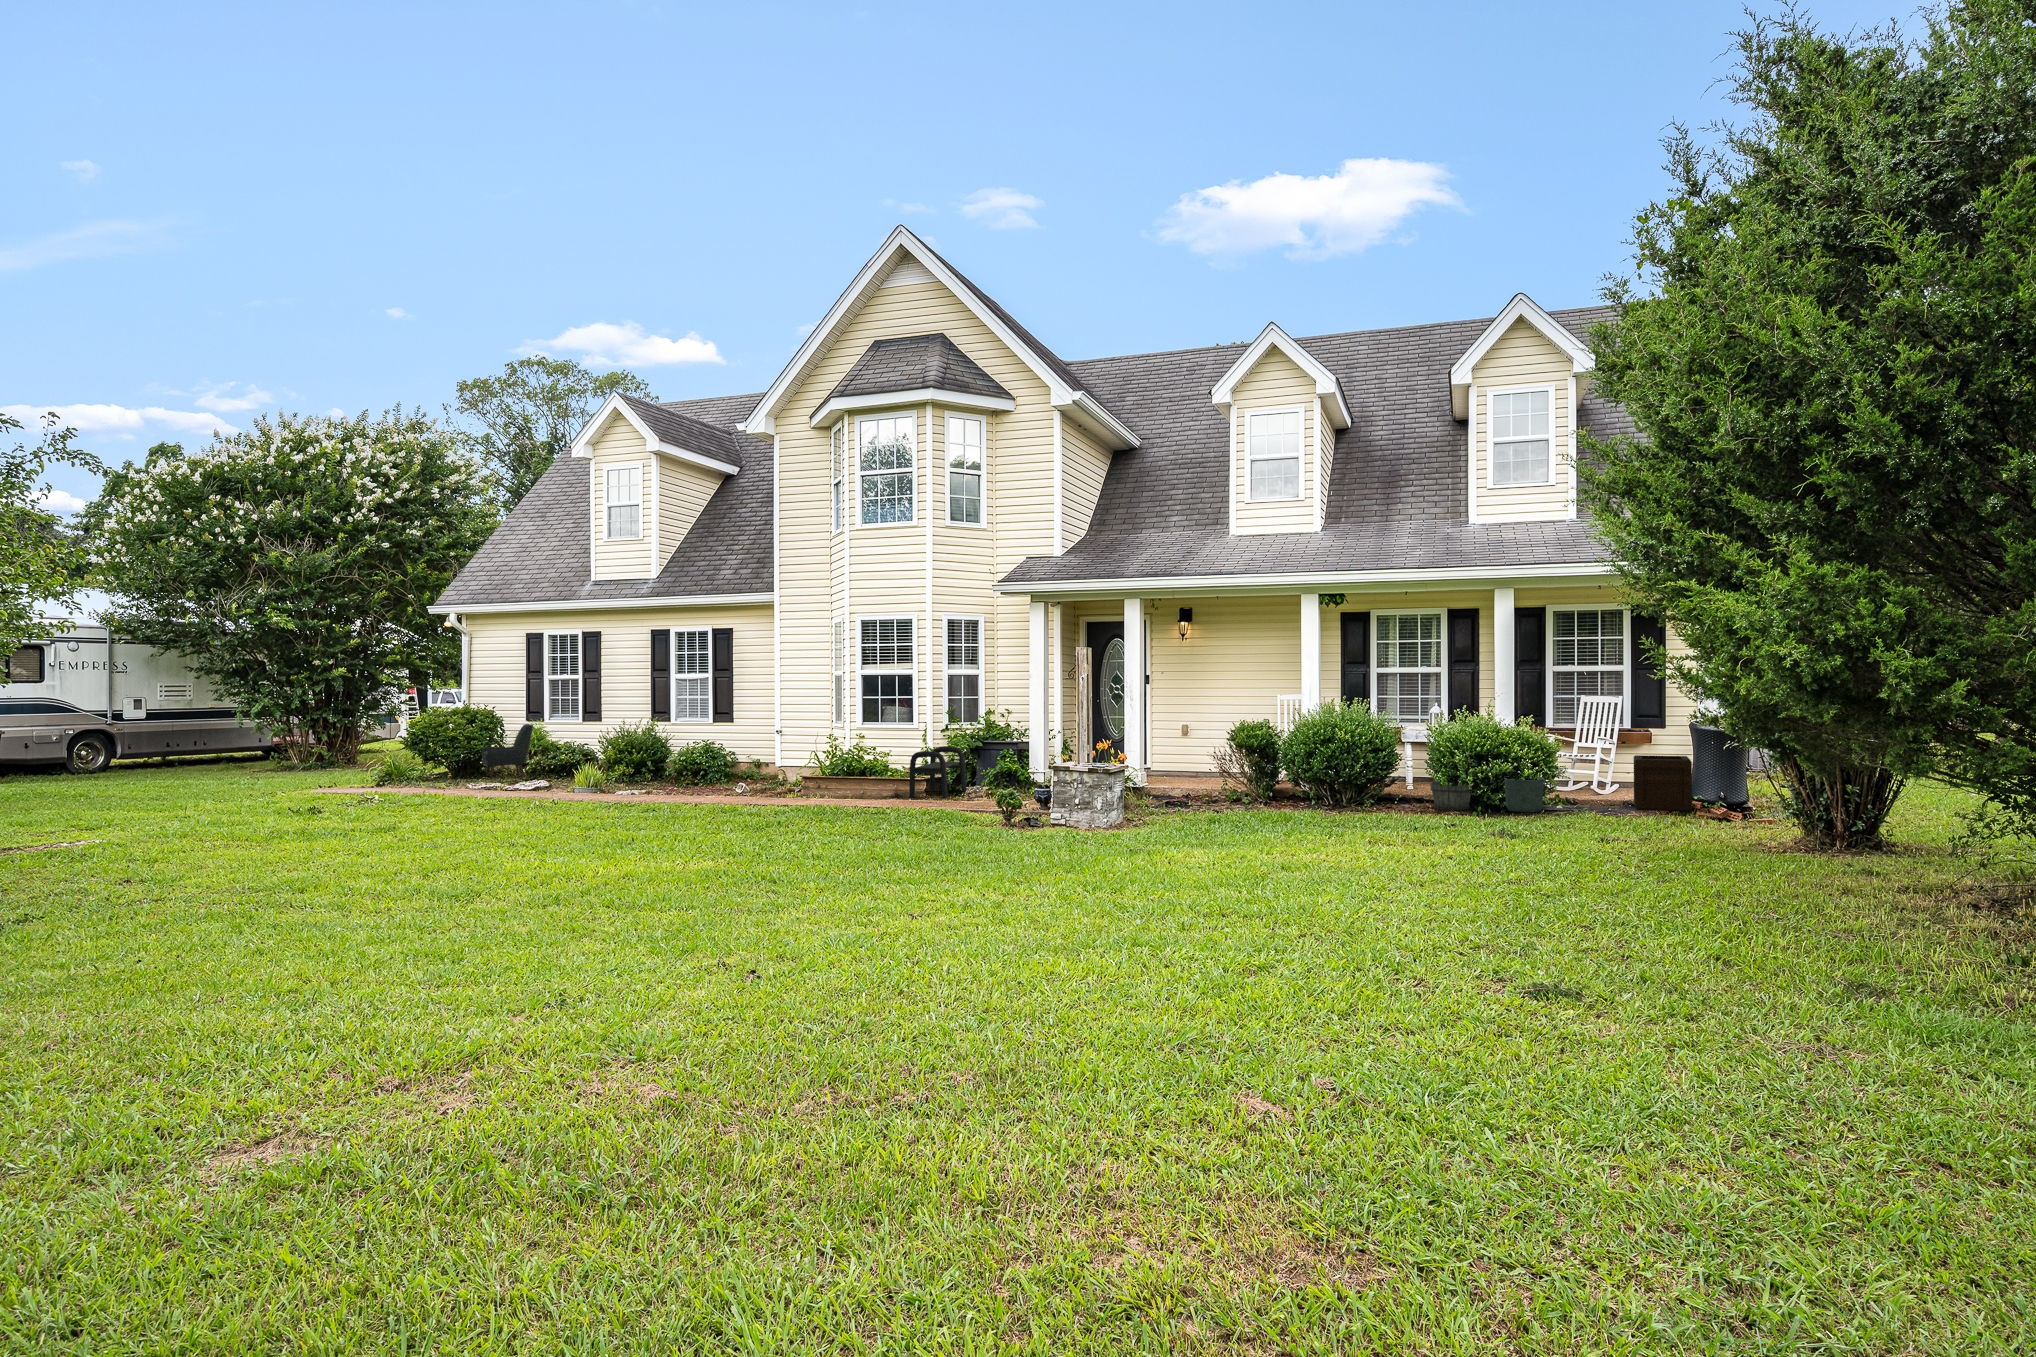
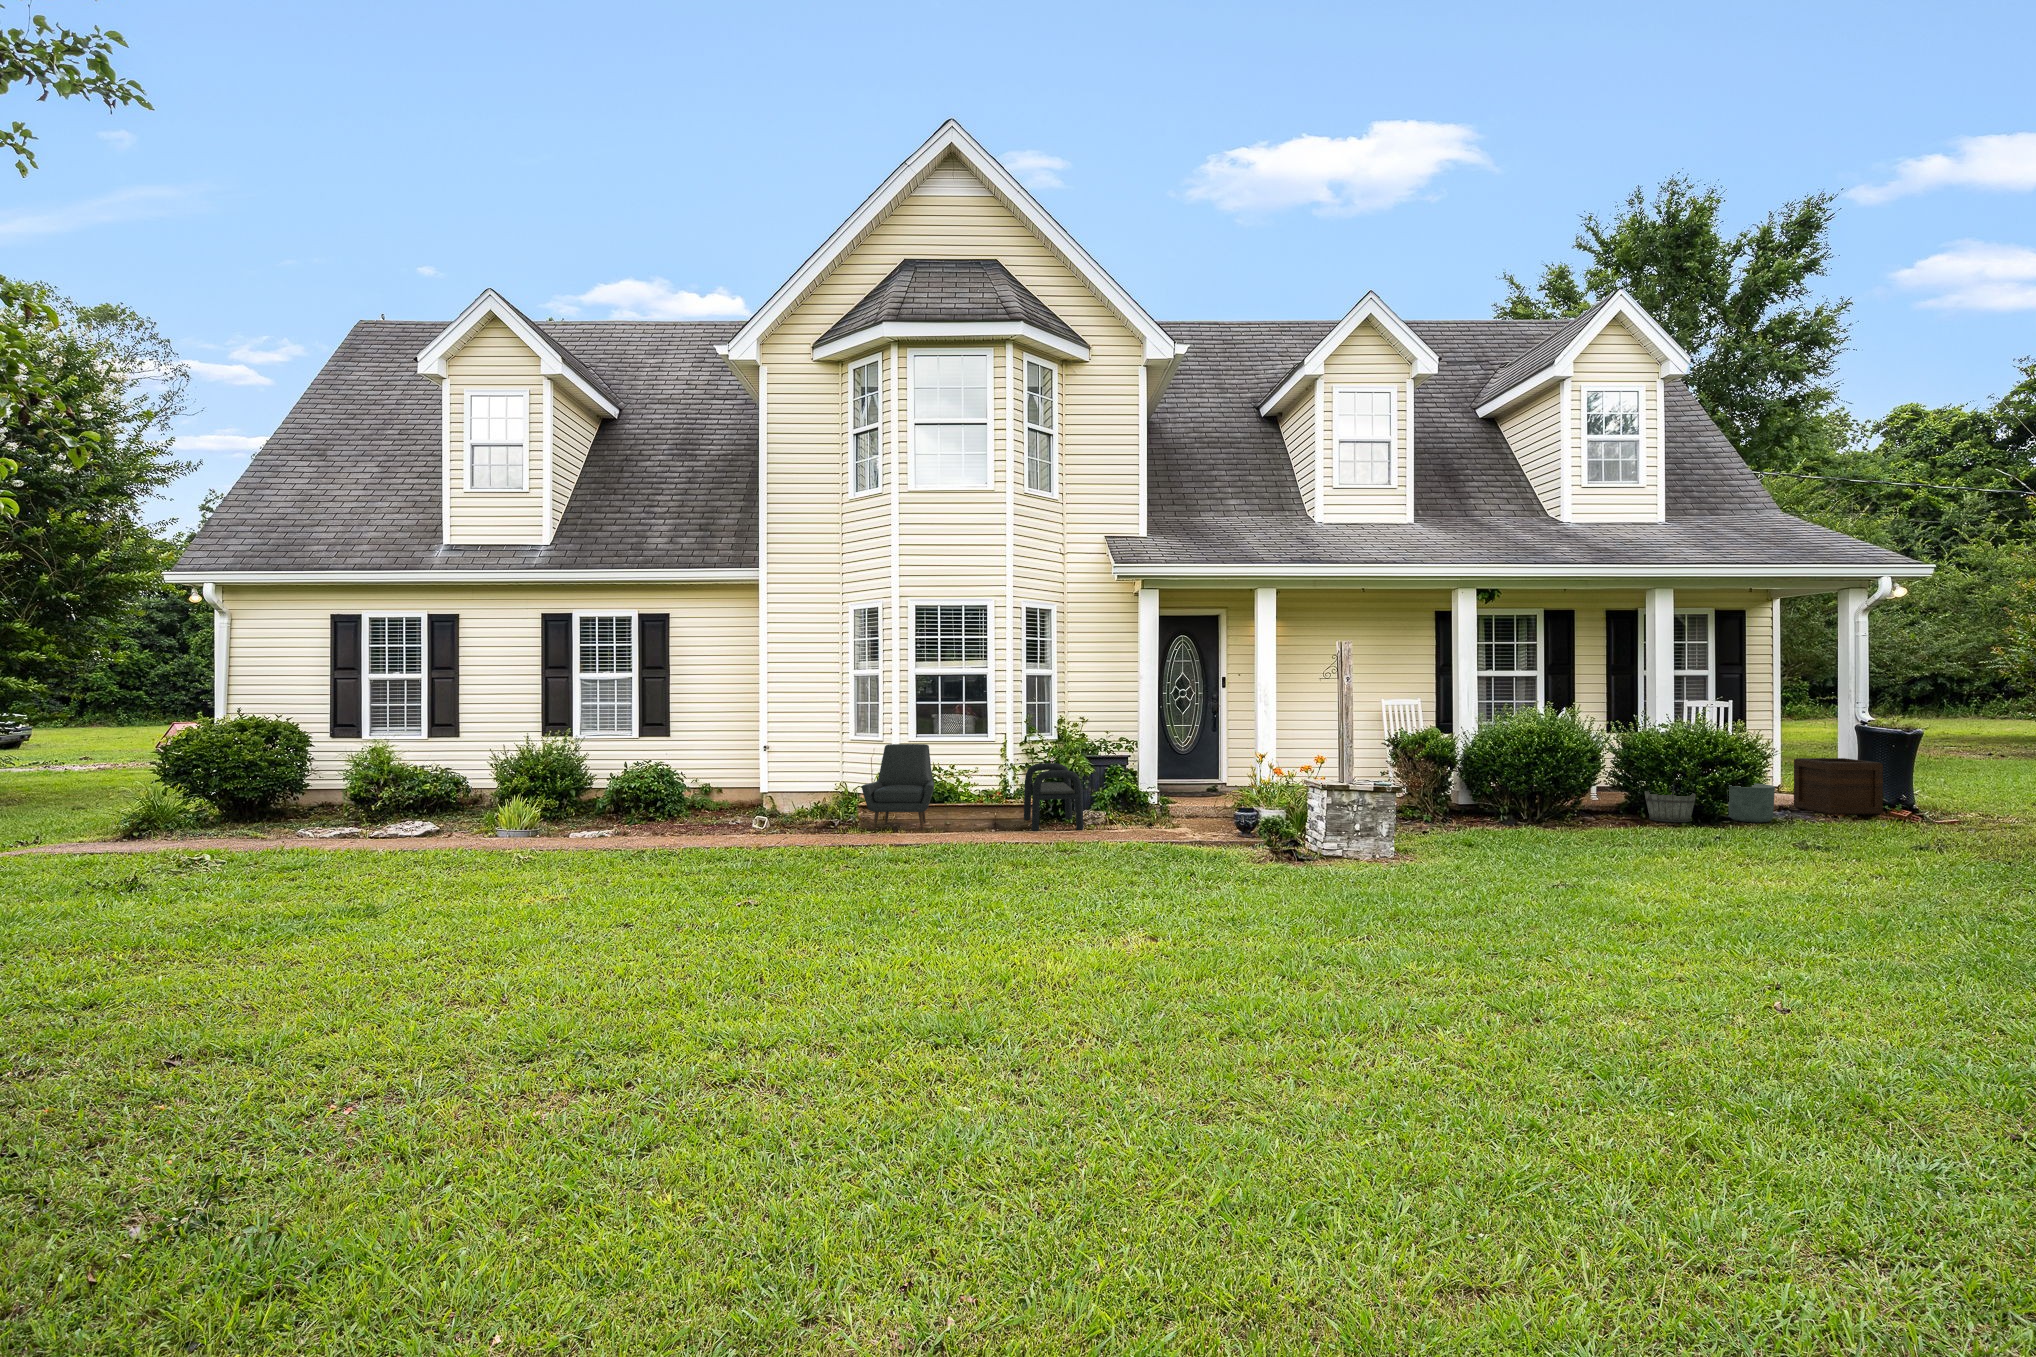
chair: present [482,724,533,778] -> present [862,744,934,830]

